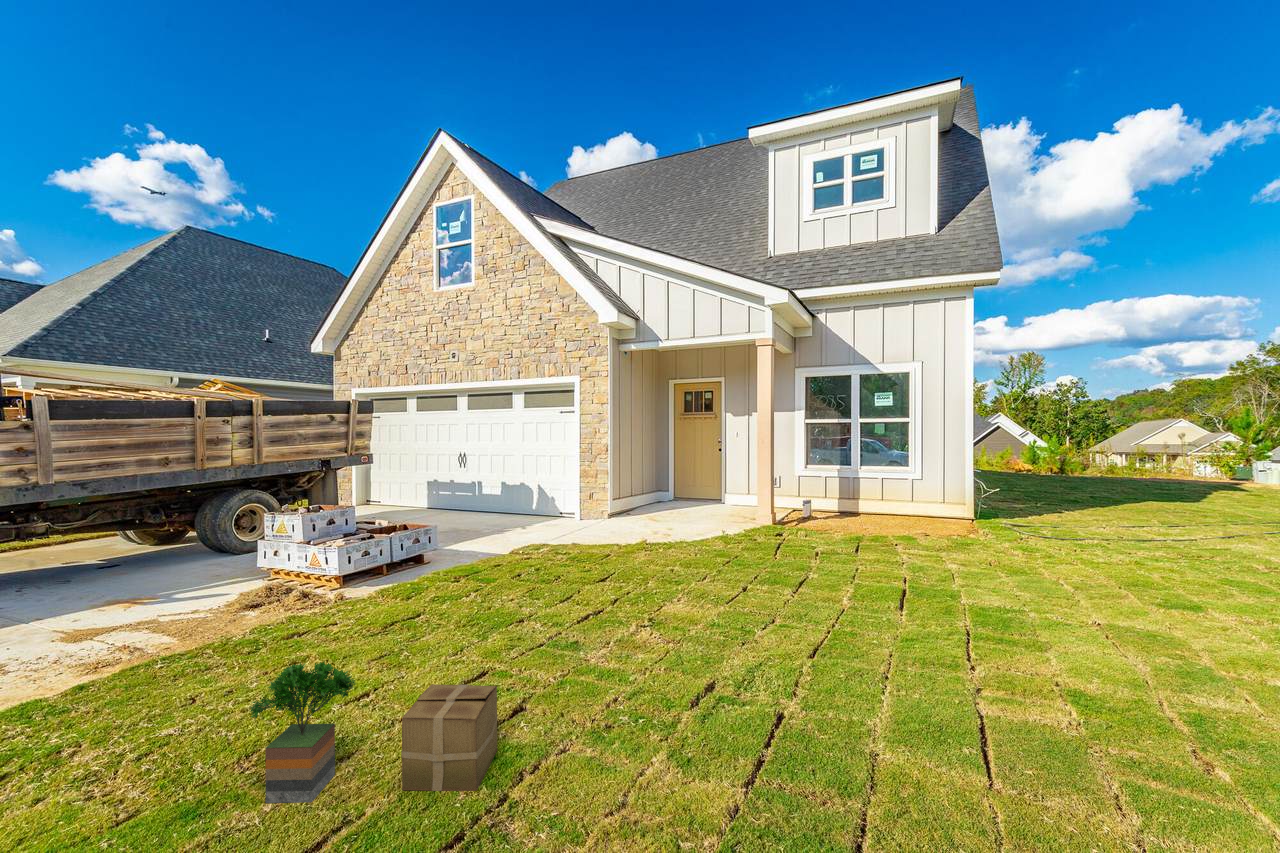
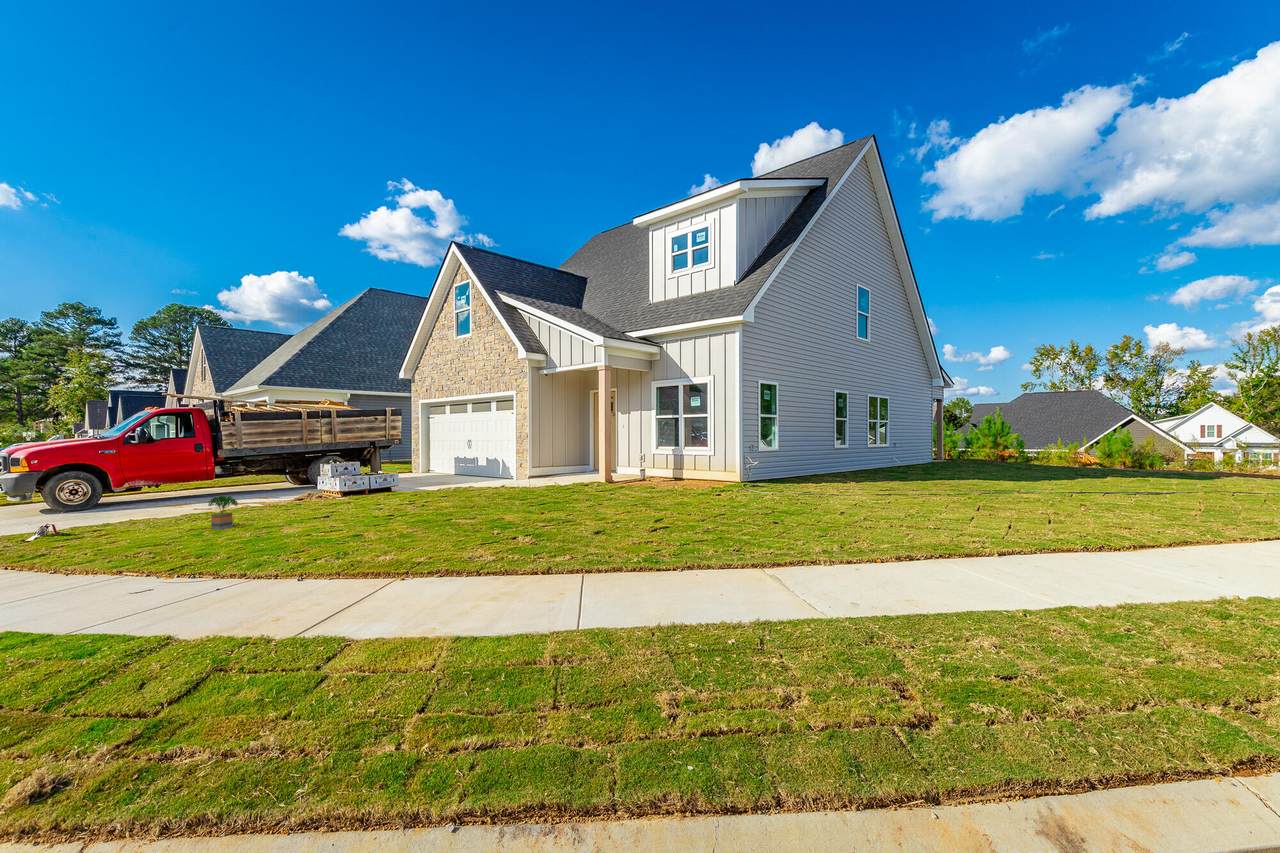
cardboard box: present [401,684,497,791] -> none [240,507,275,531]

